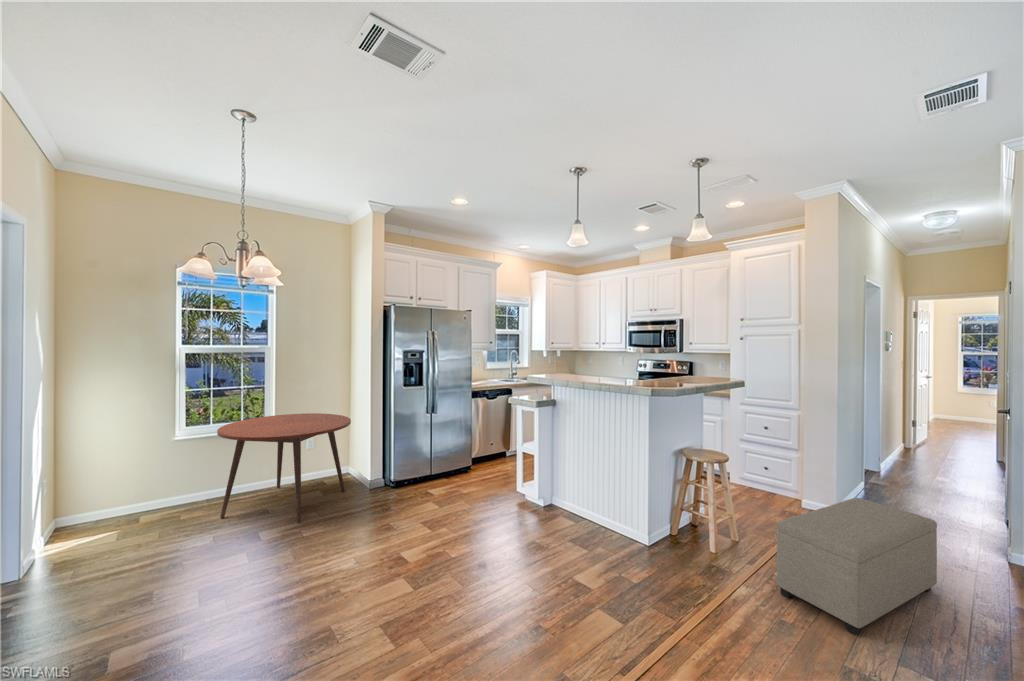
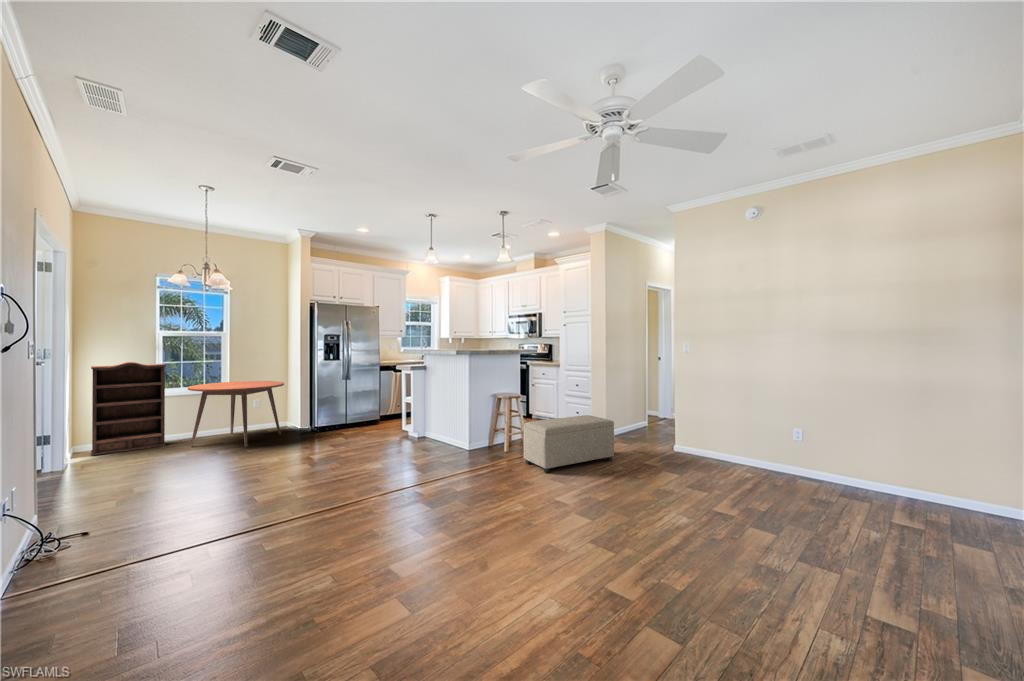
bookshelf: none [75,391,188,537] -> present [91,362,166,456]

